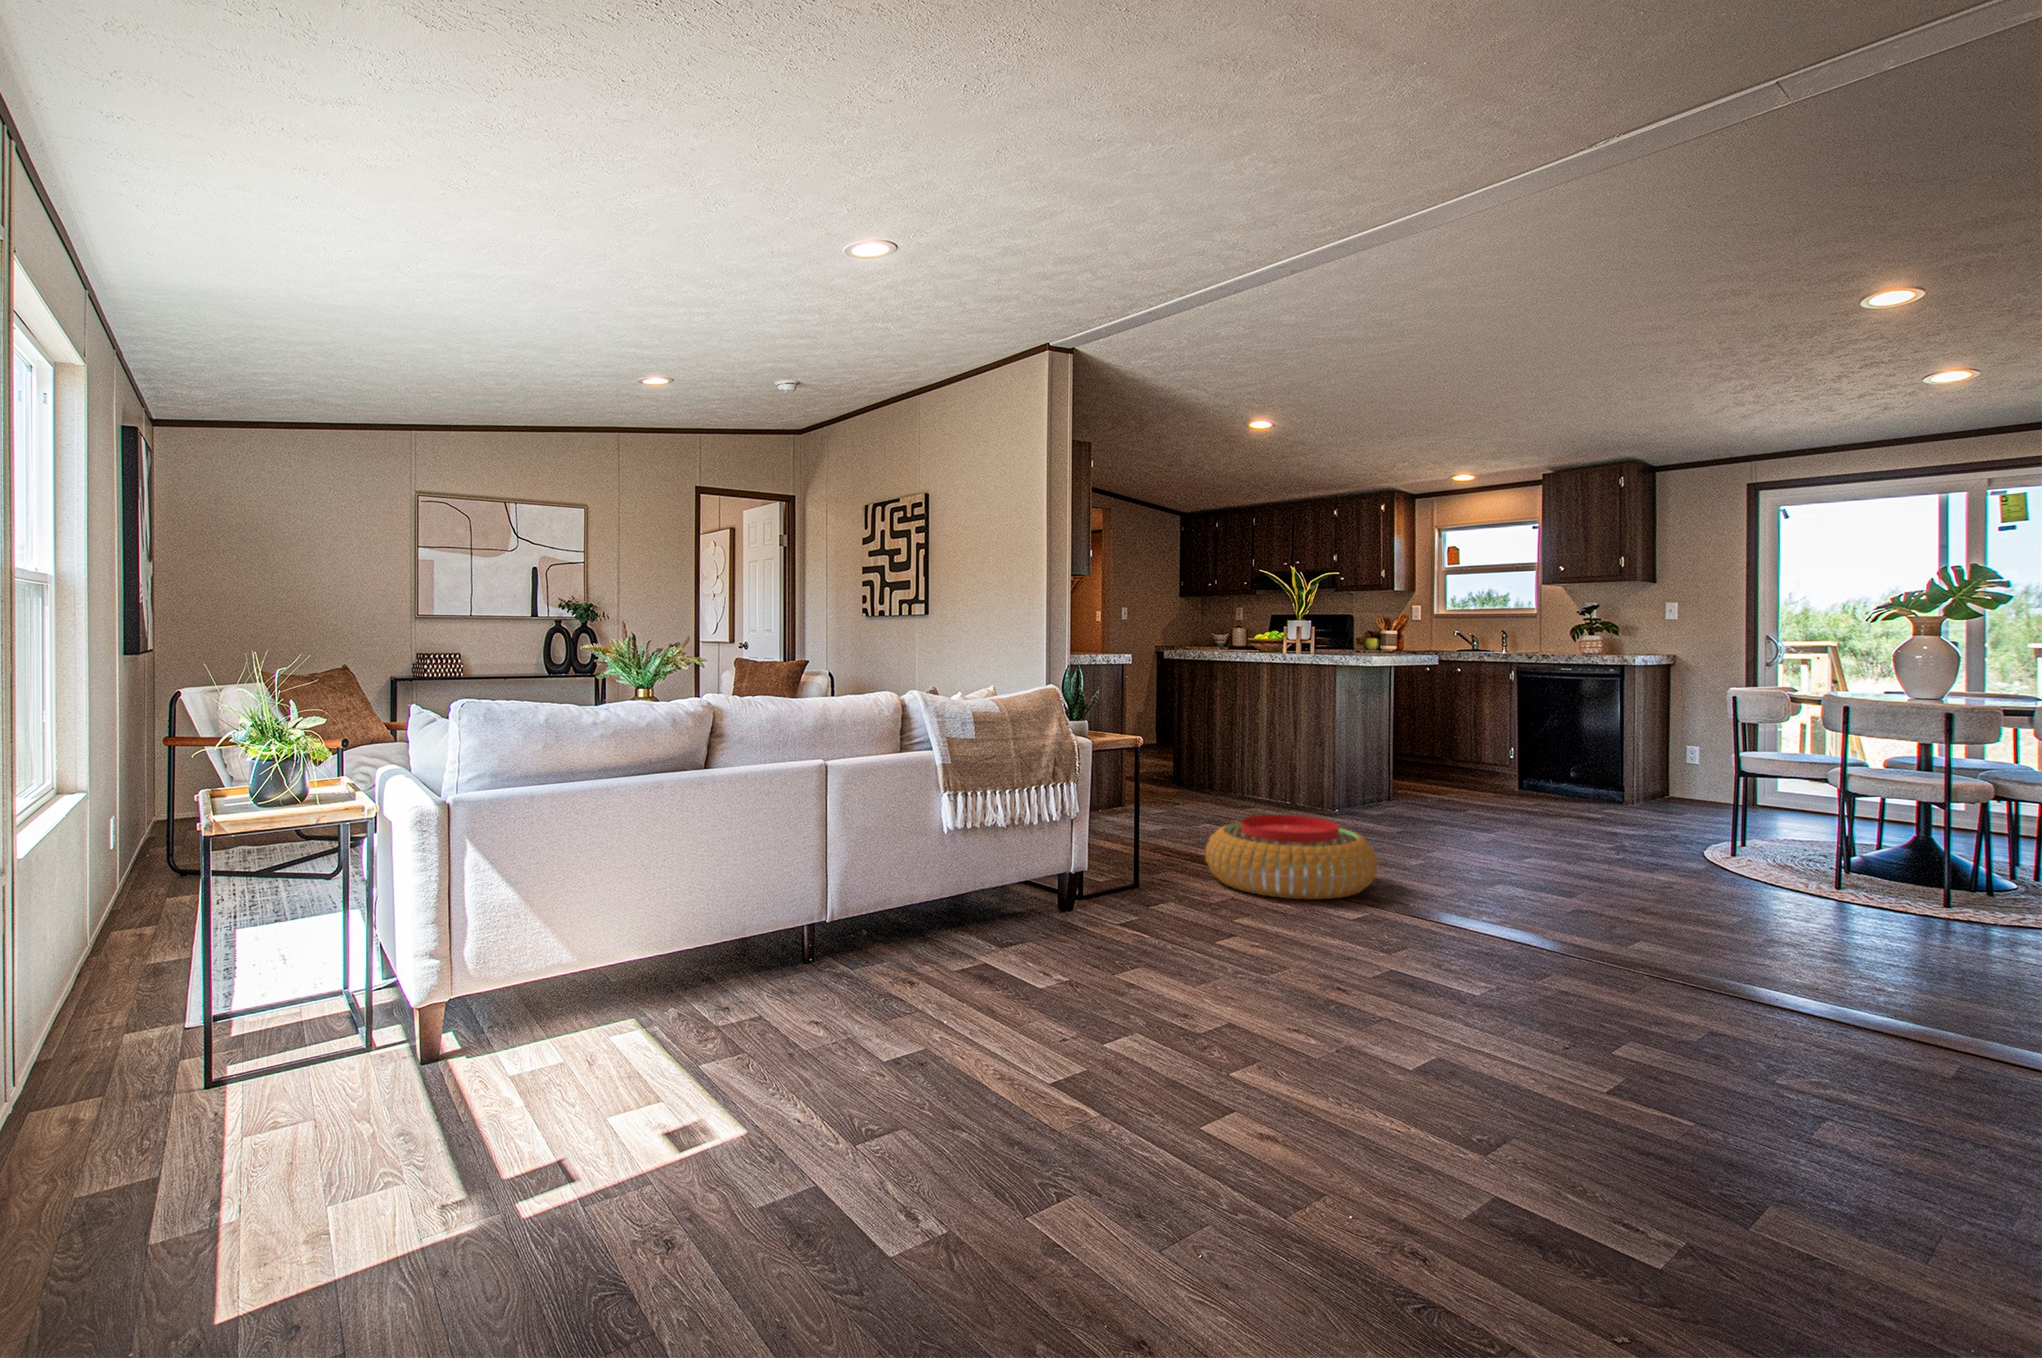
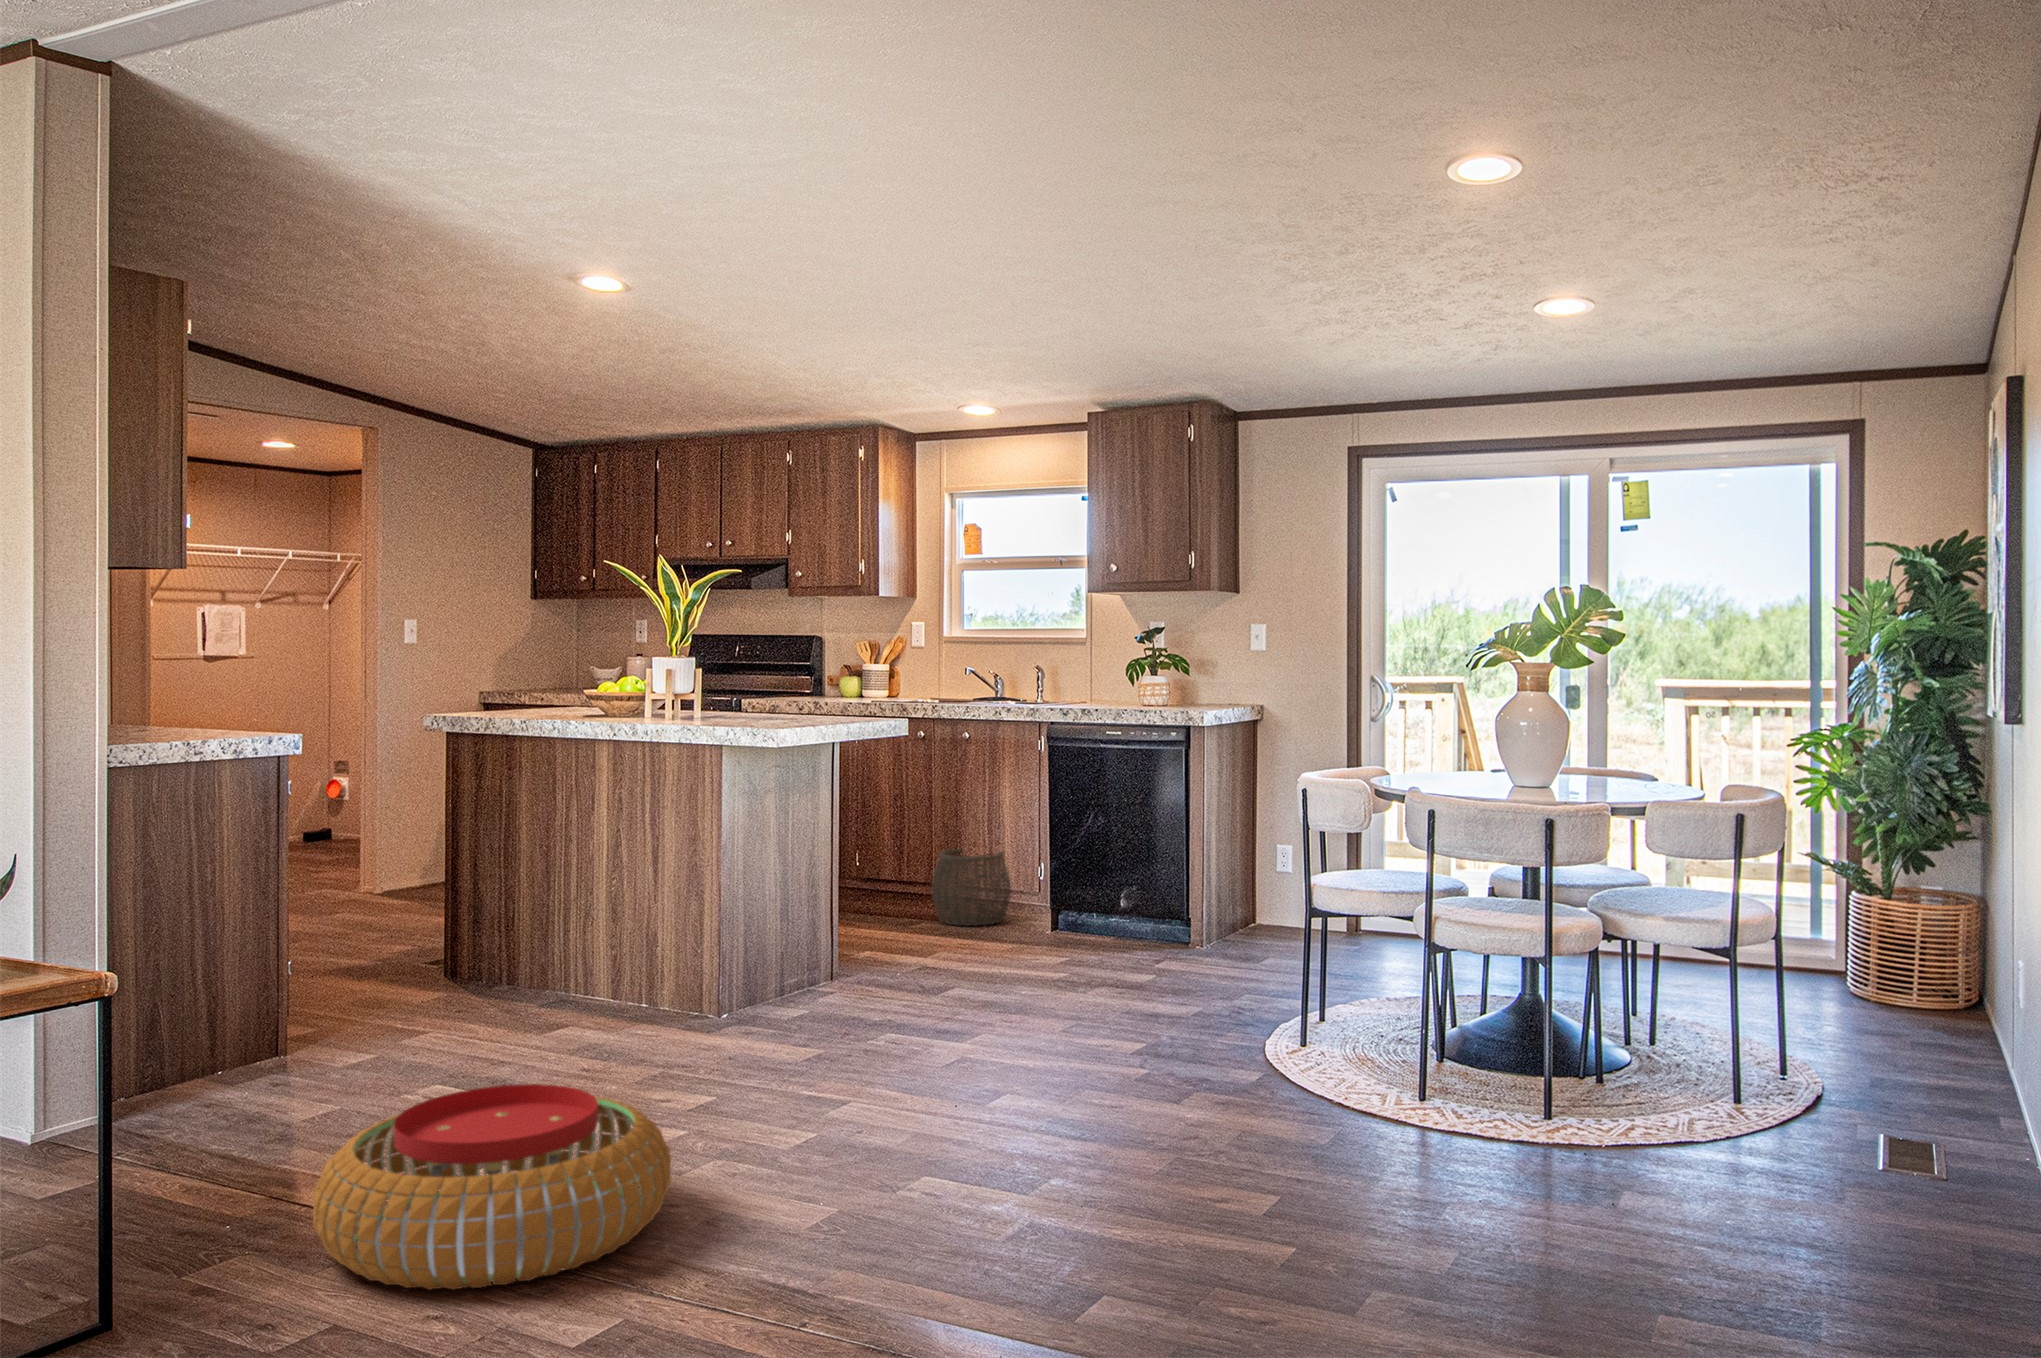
woven basket: none [1437,739,1492,786] -> present [932,849,1011,926]

